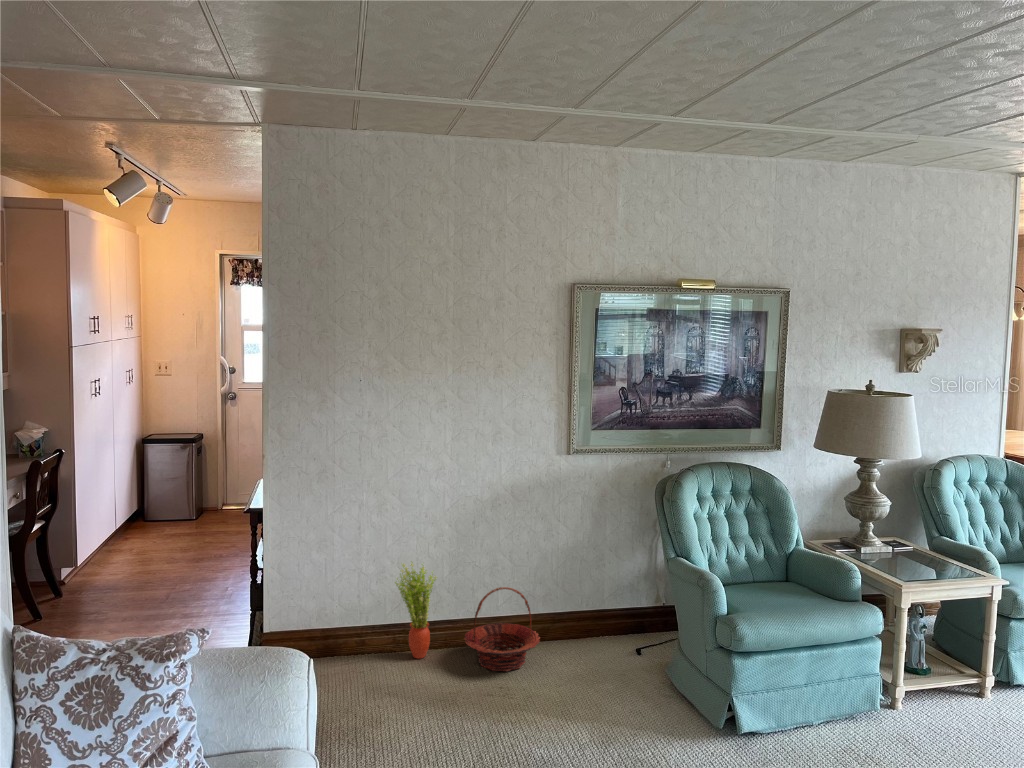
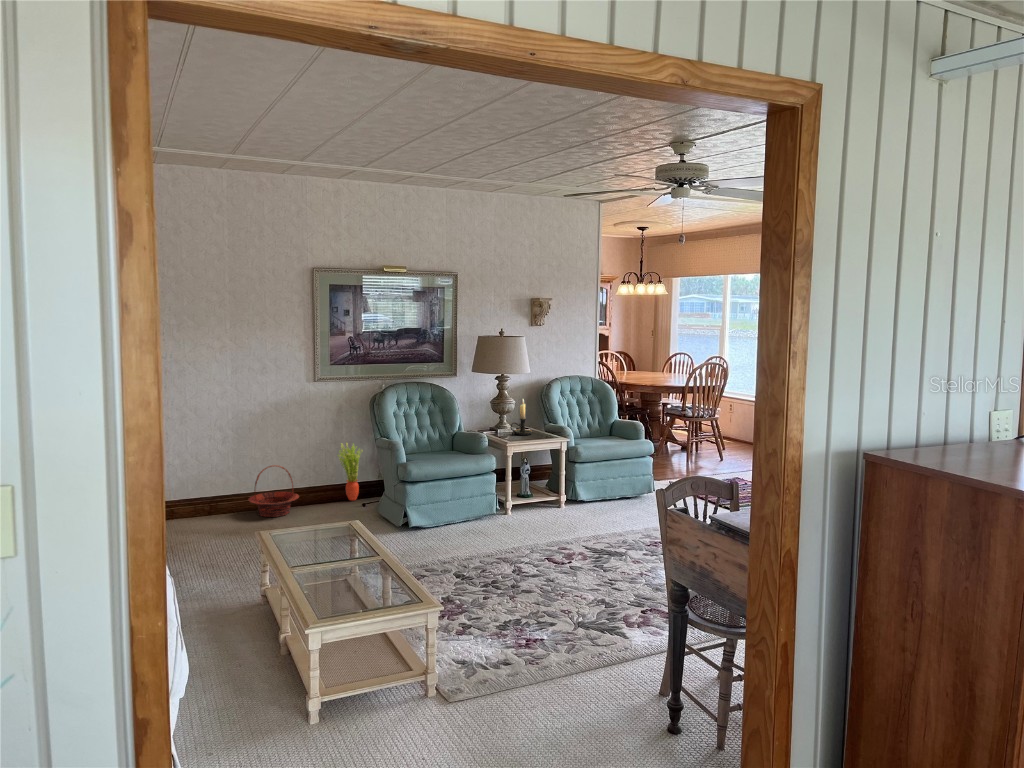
candle holder: none [888,498,925,562] -> present [510,399,532,435]
potted plant: present [395,564,437,659] -> present [338,444,363,500]

